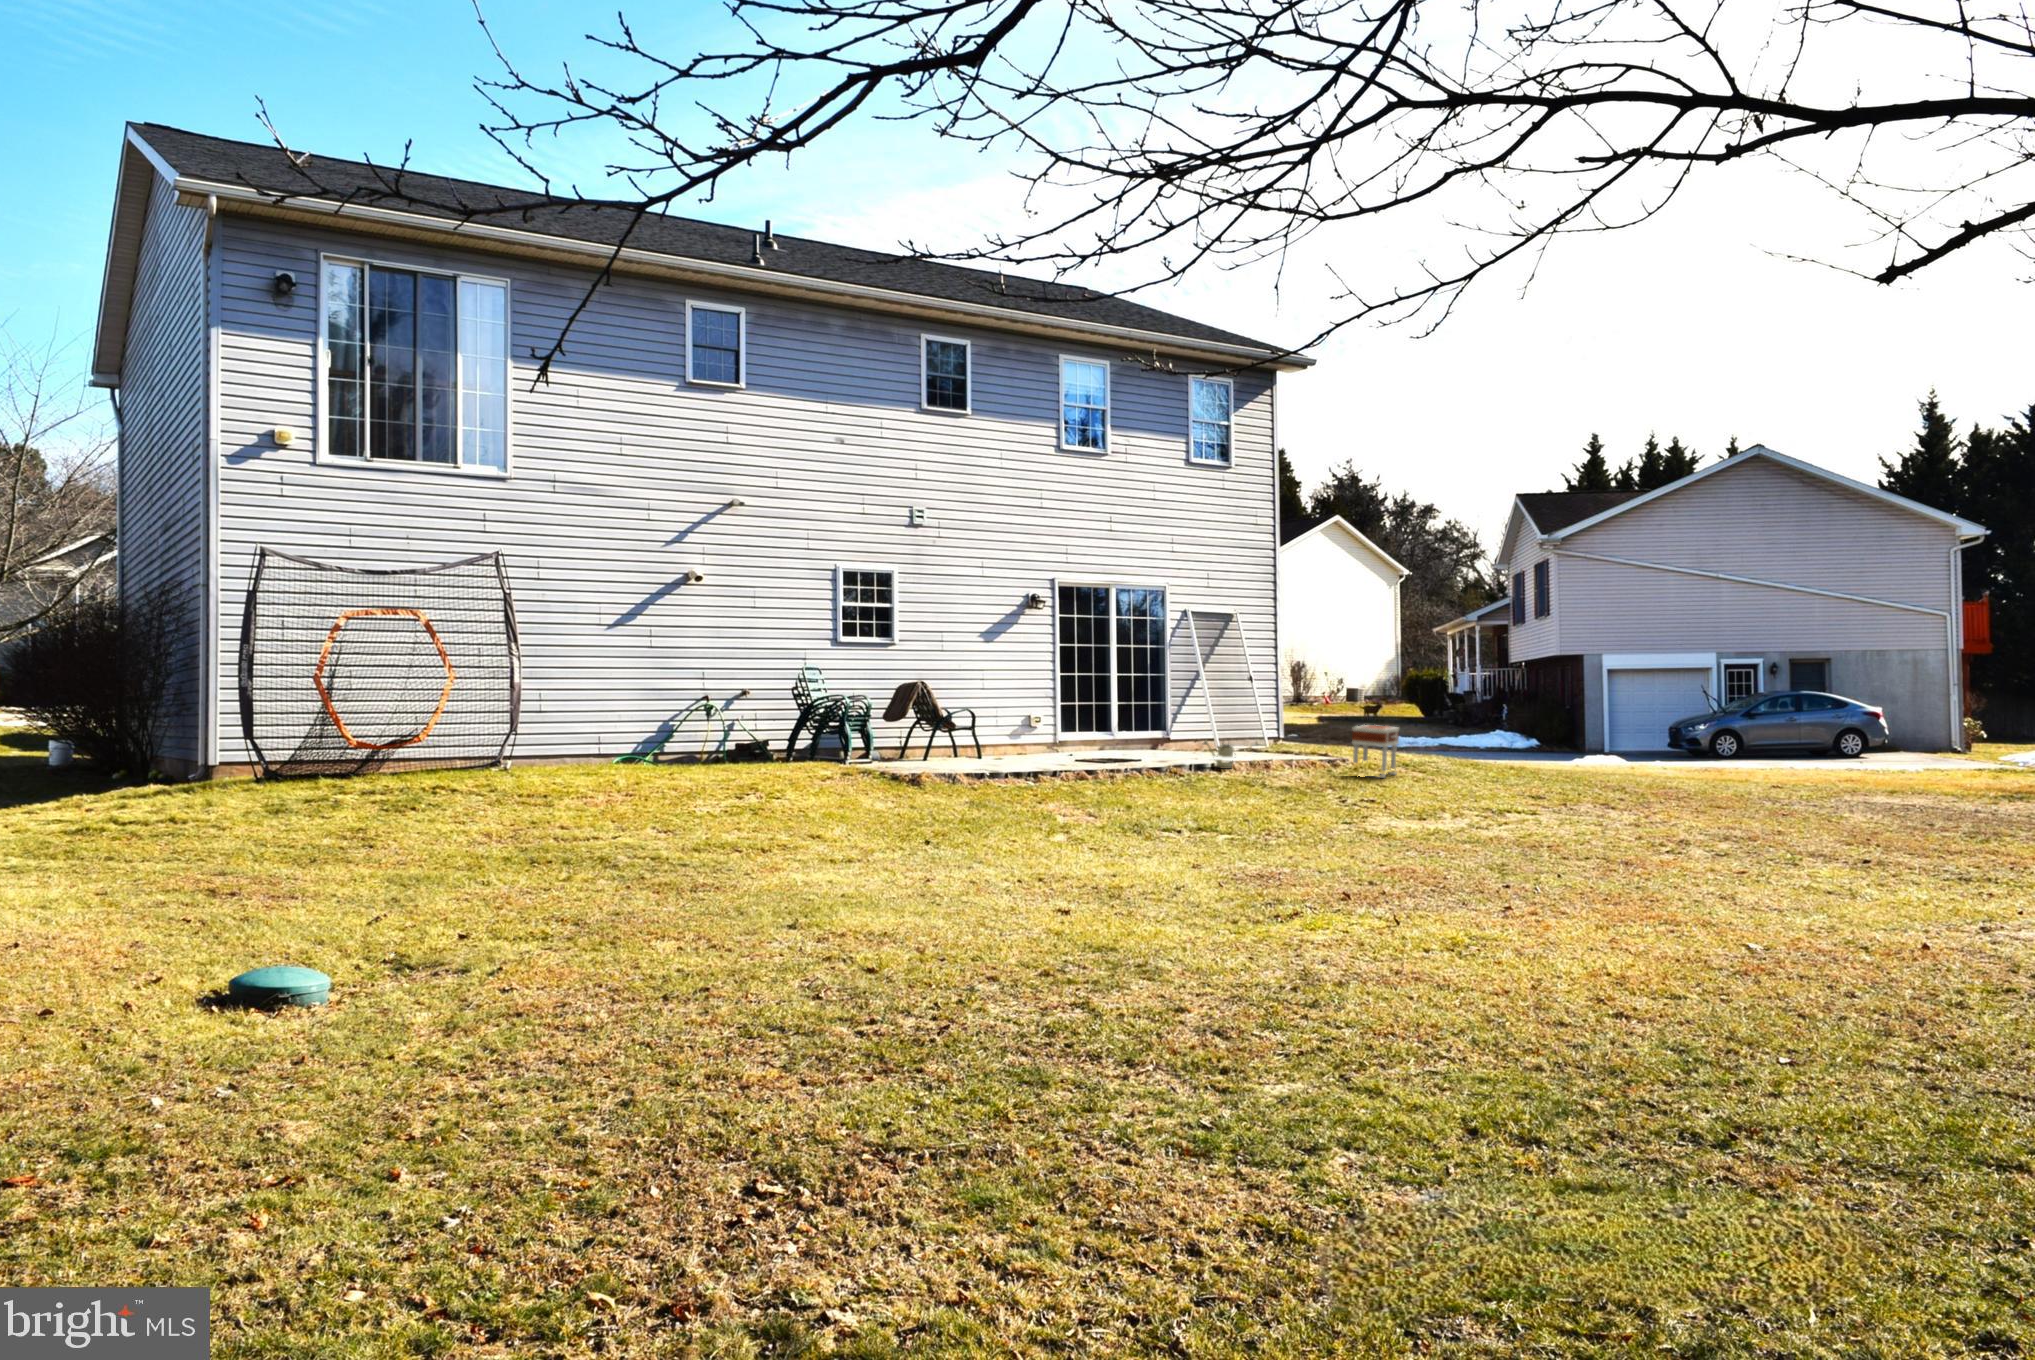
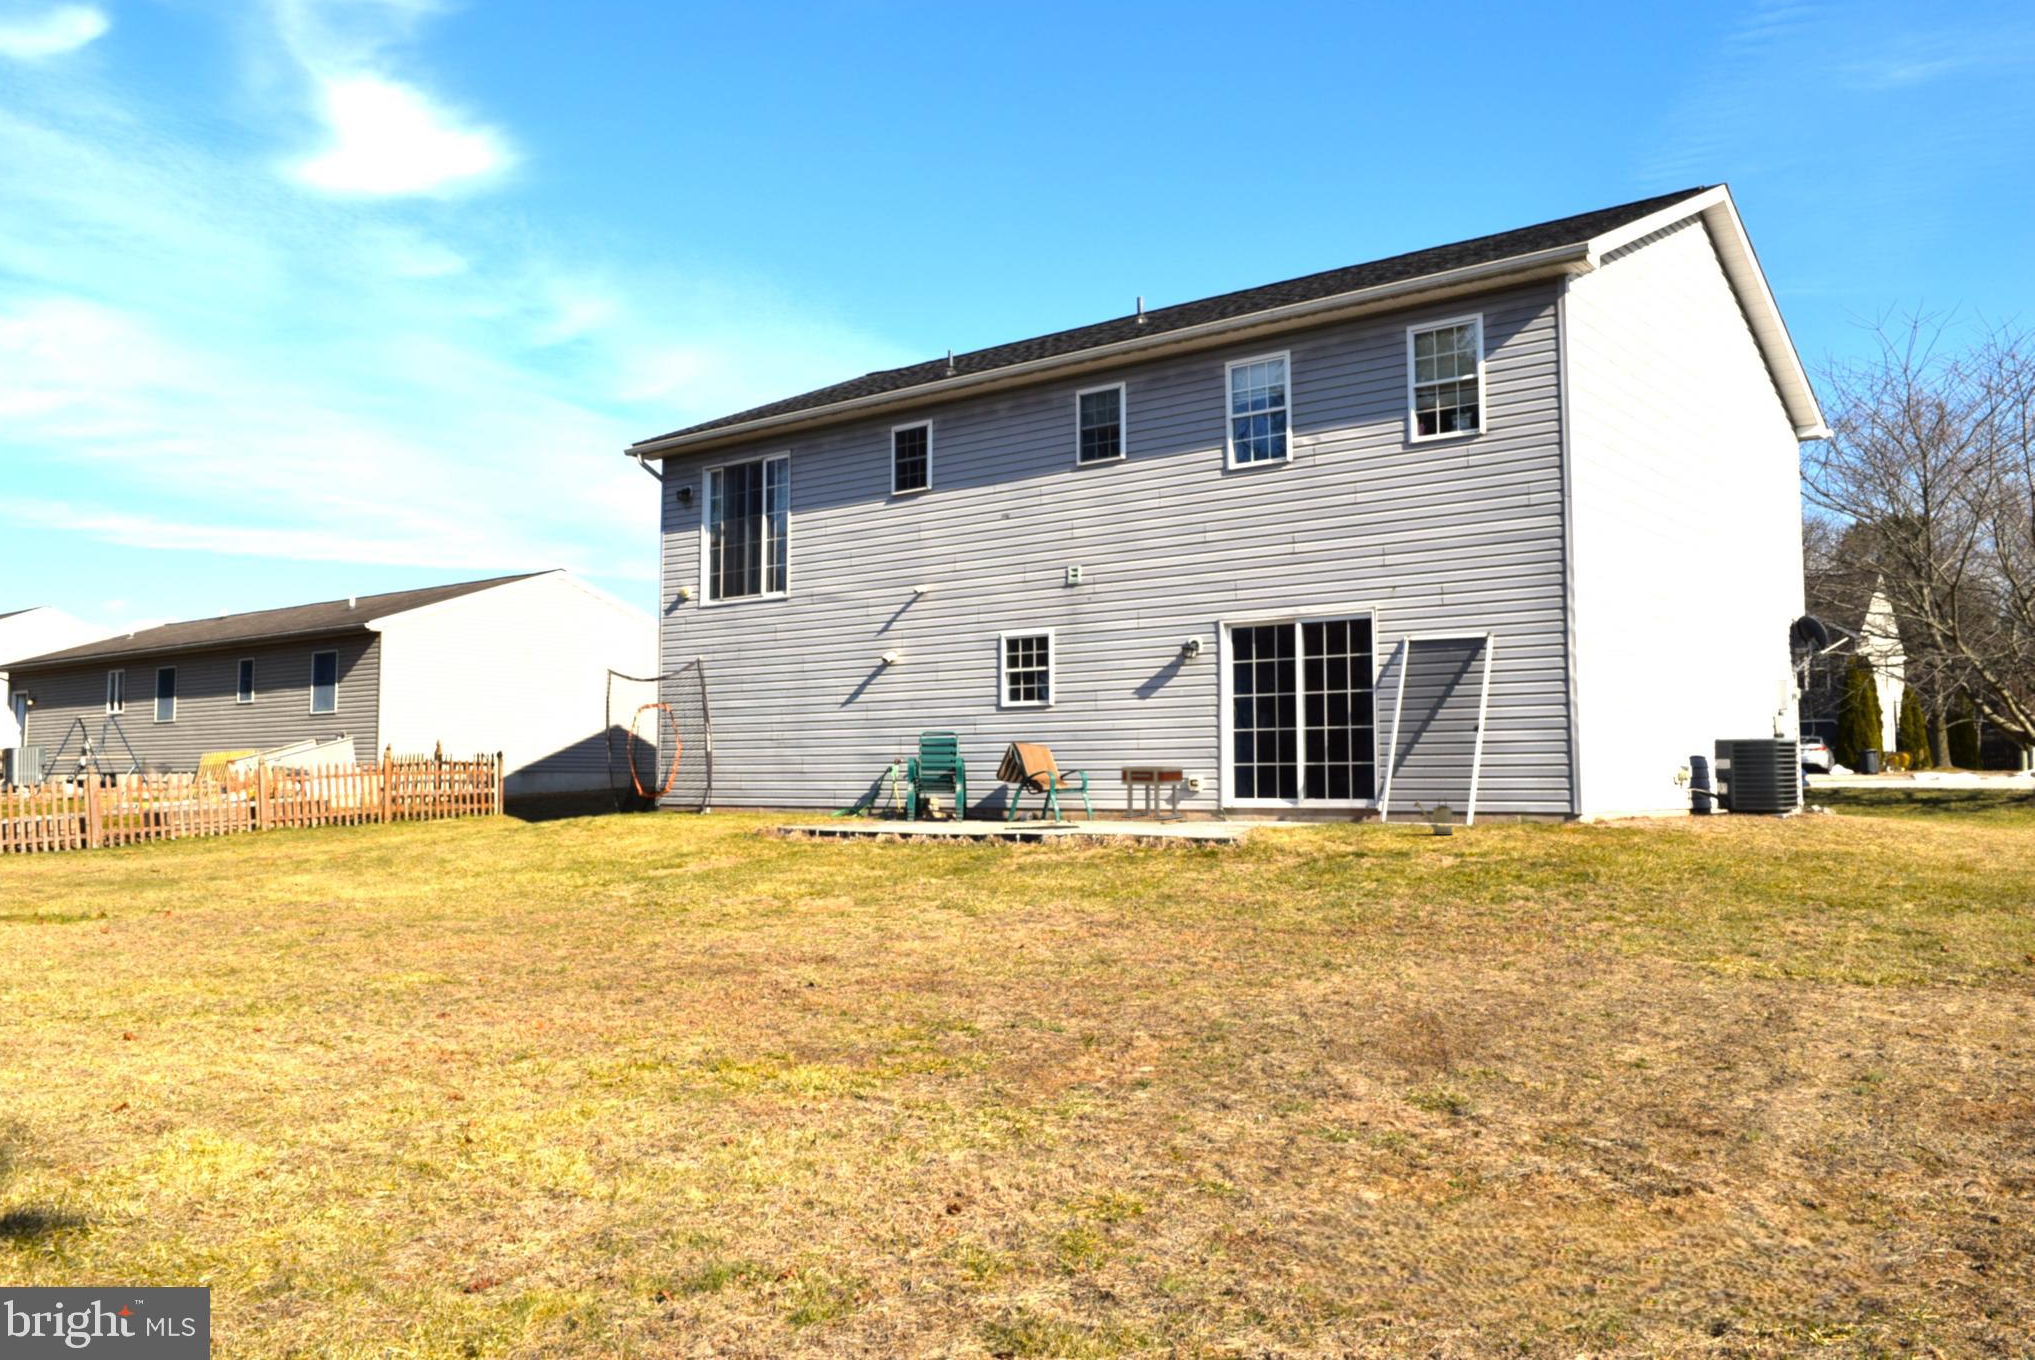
side table: present [1352,725,1399,778] -> present [1121,766,1183,819]

